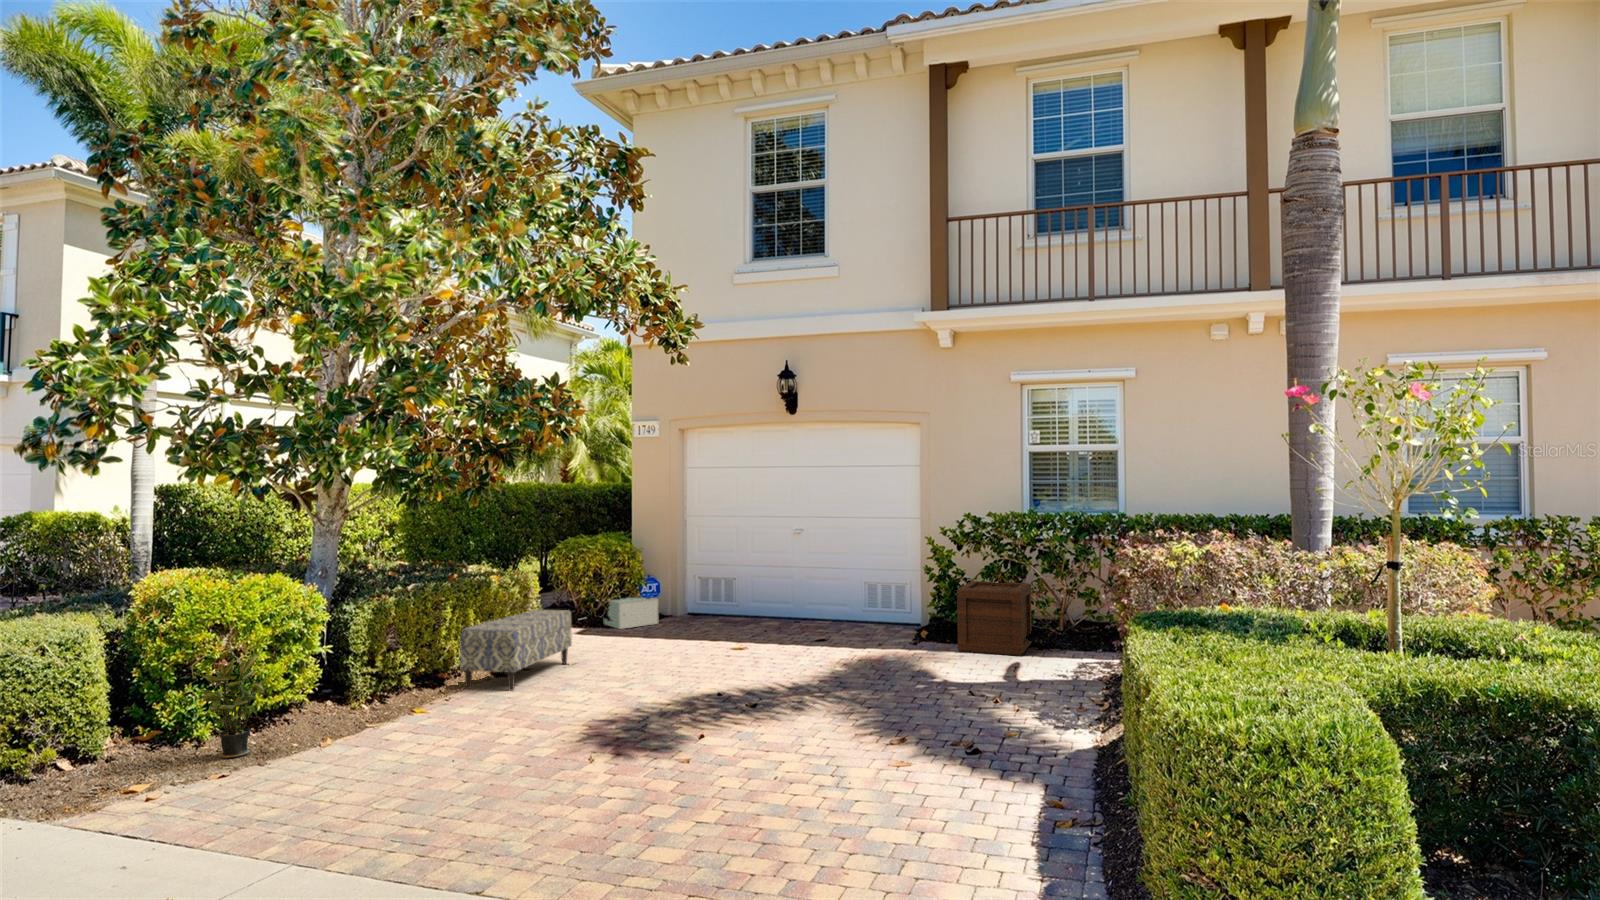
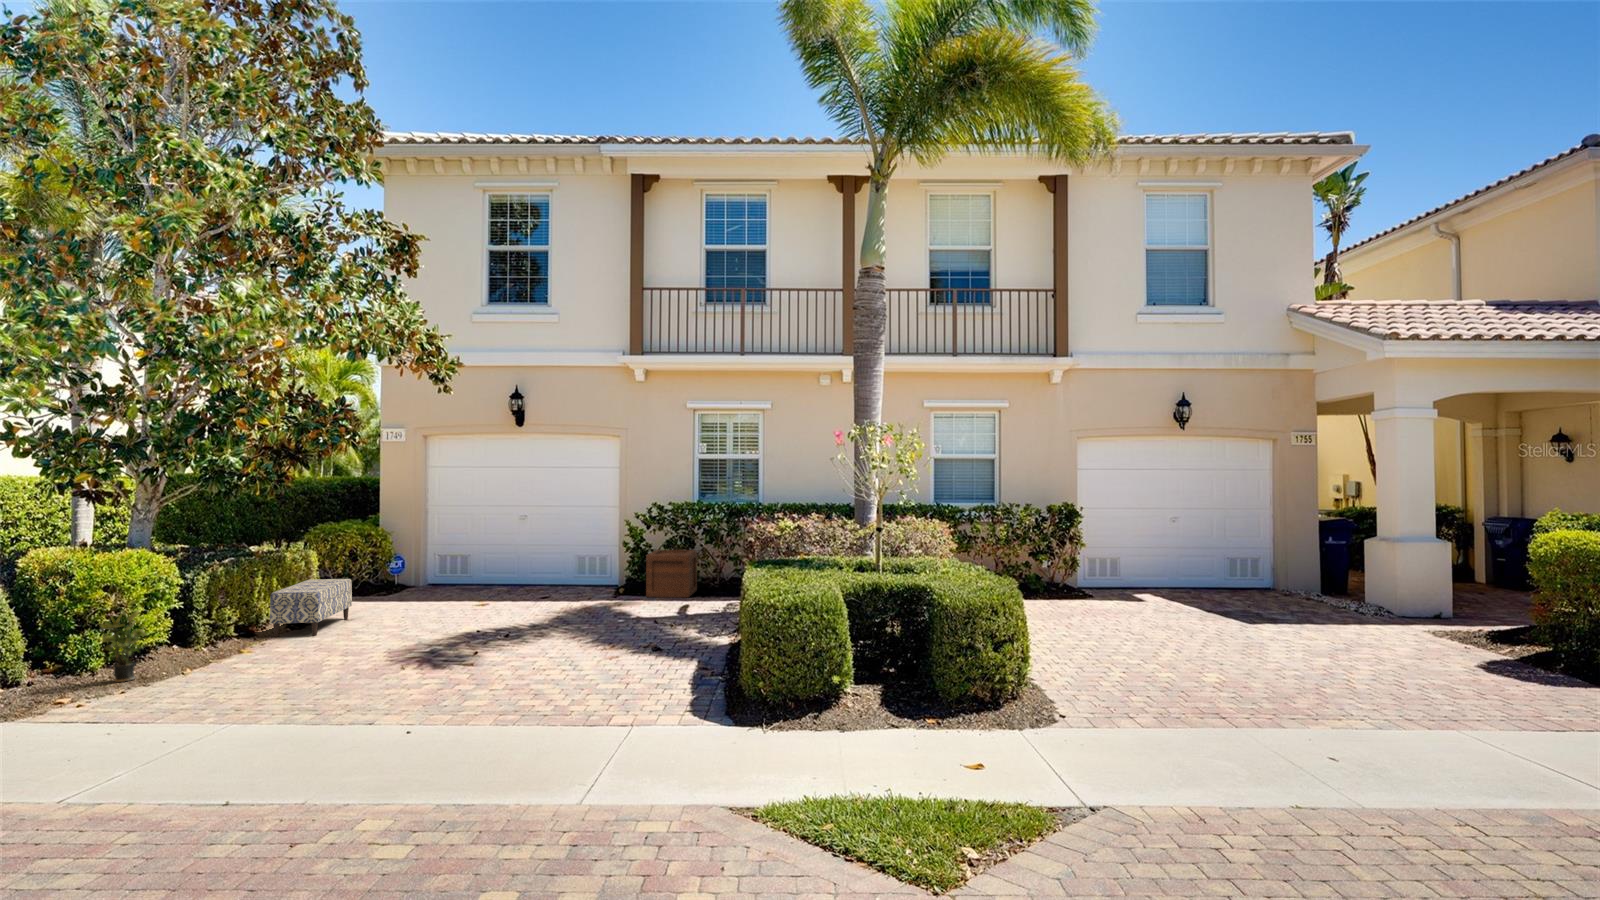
storage box: present [604,598,658,629] -> none [360,569,409,597]

